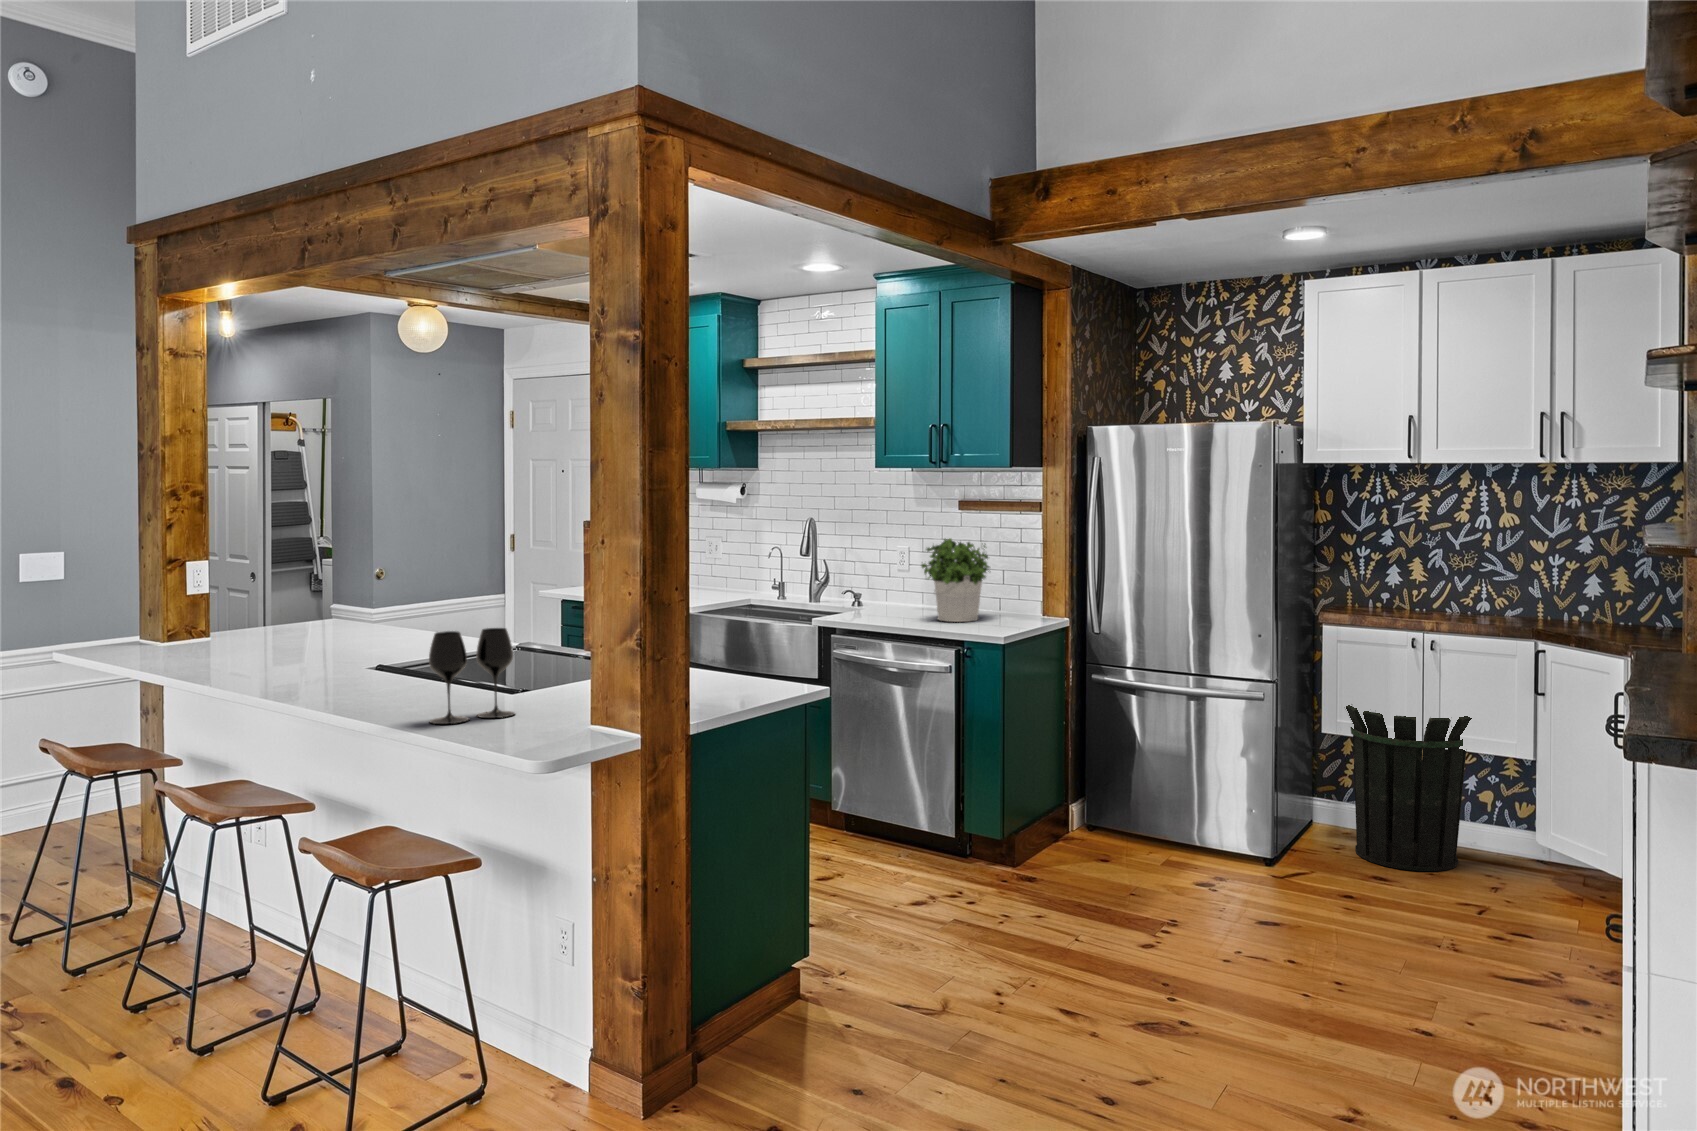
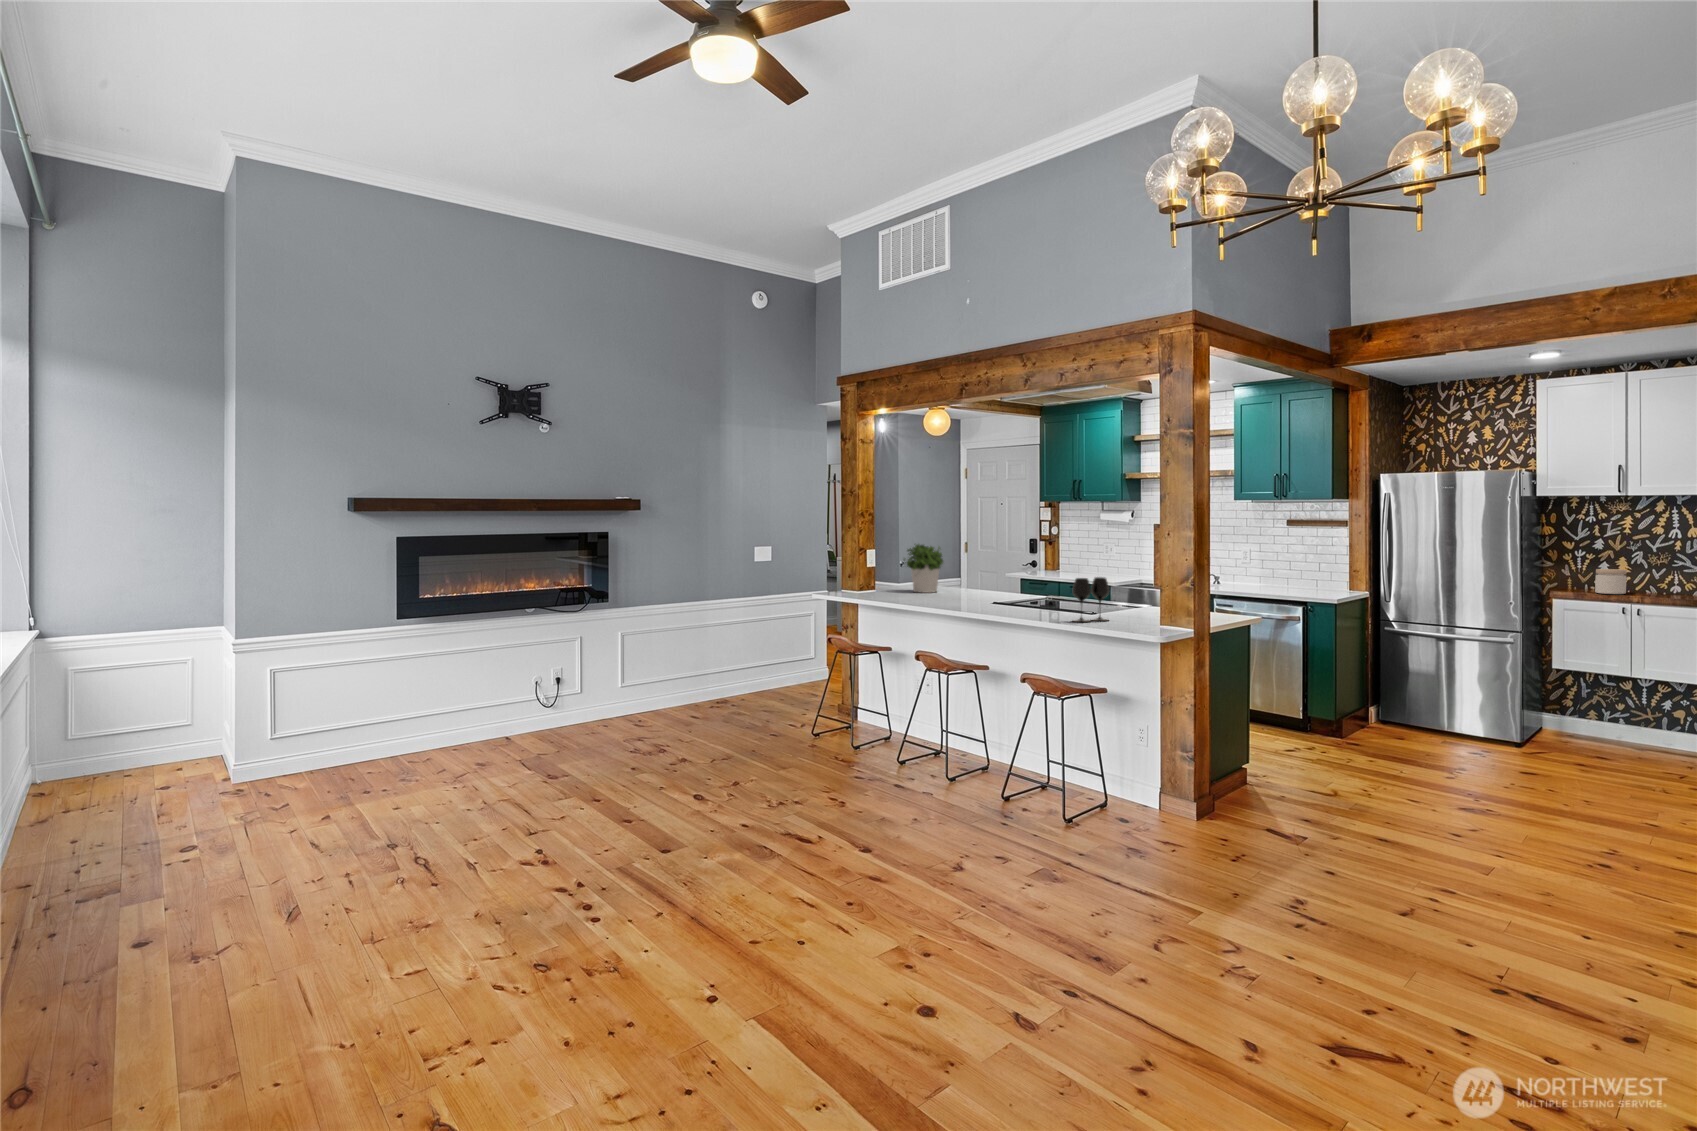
potted plant: present [921,538,989,622] -> present [904,544,943,593]
jar: none [1380,577,1420,617] -> present [1595,569,1627,594]
waste bin: present [1346,705,1472,871] -> none [1568,647,1675,757]

